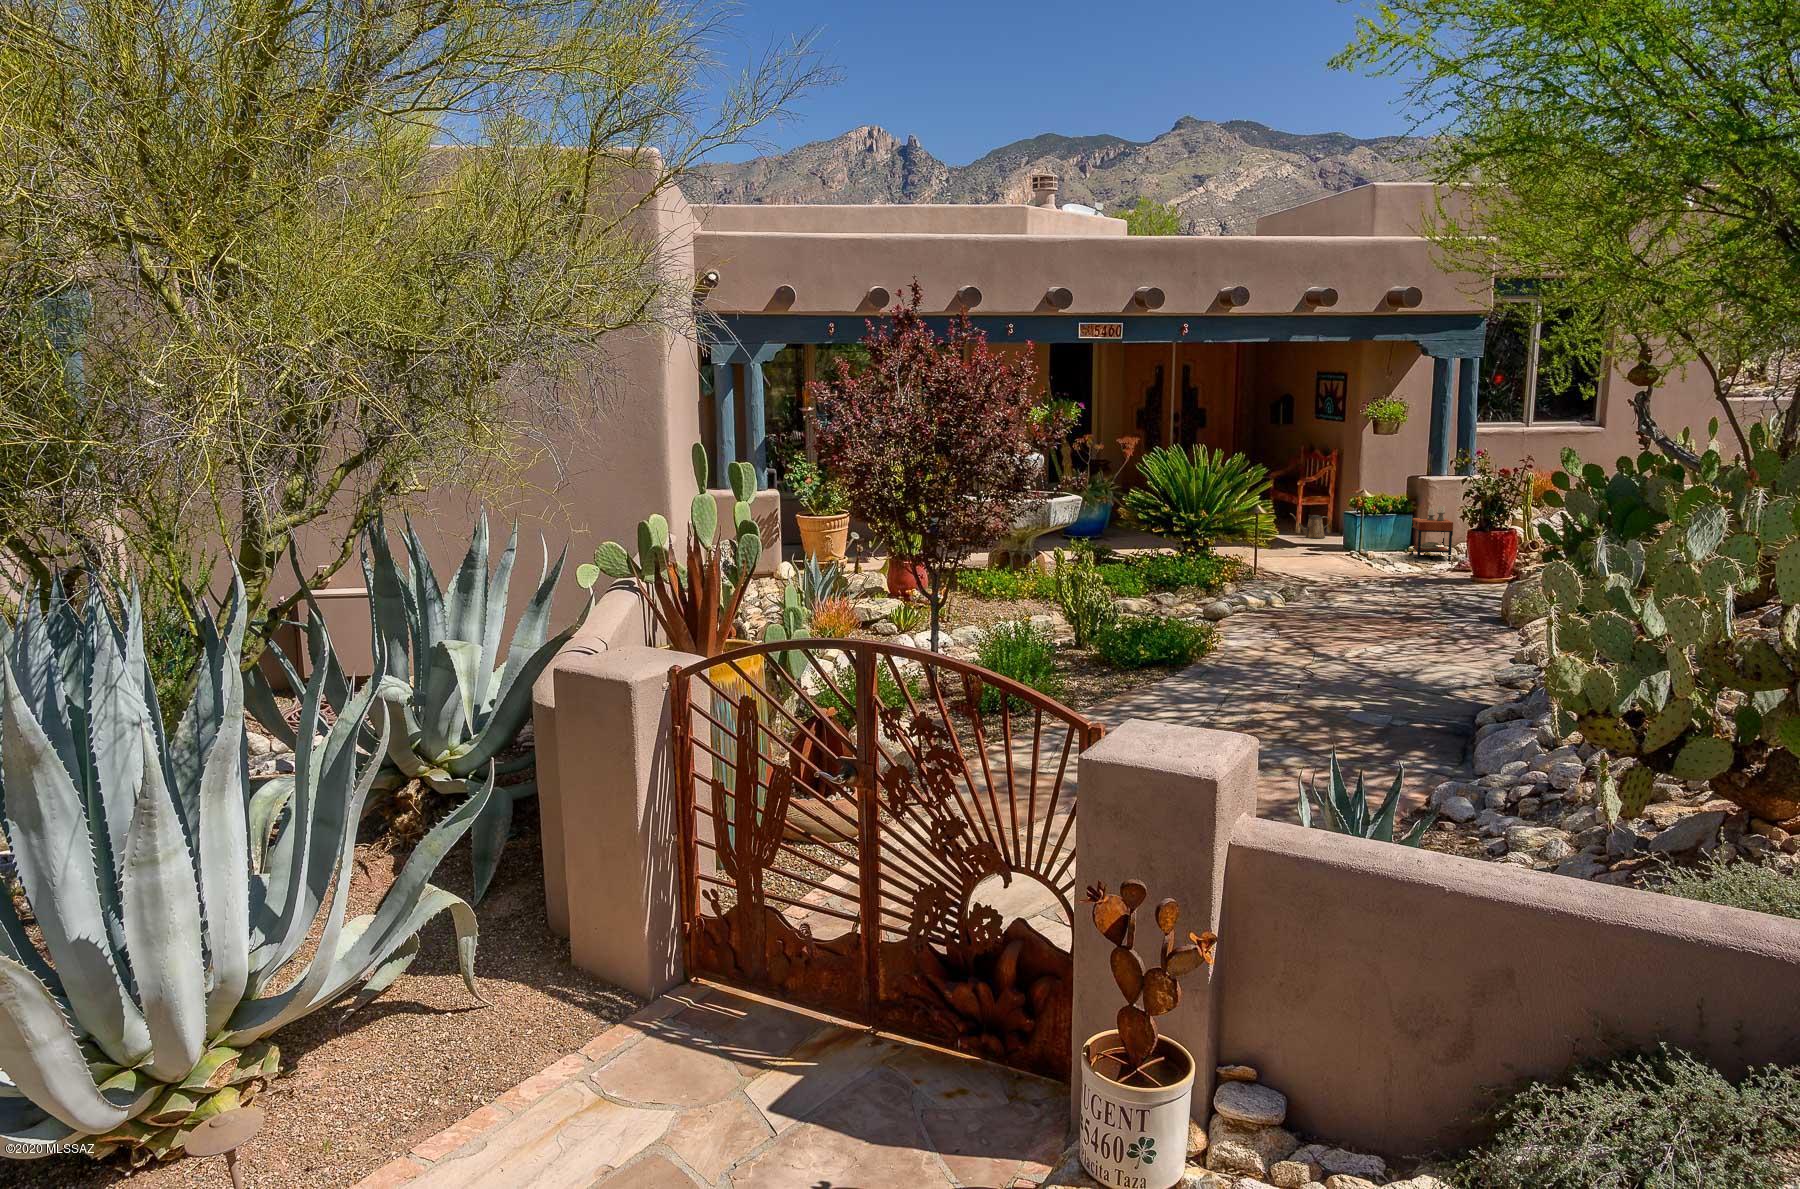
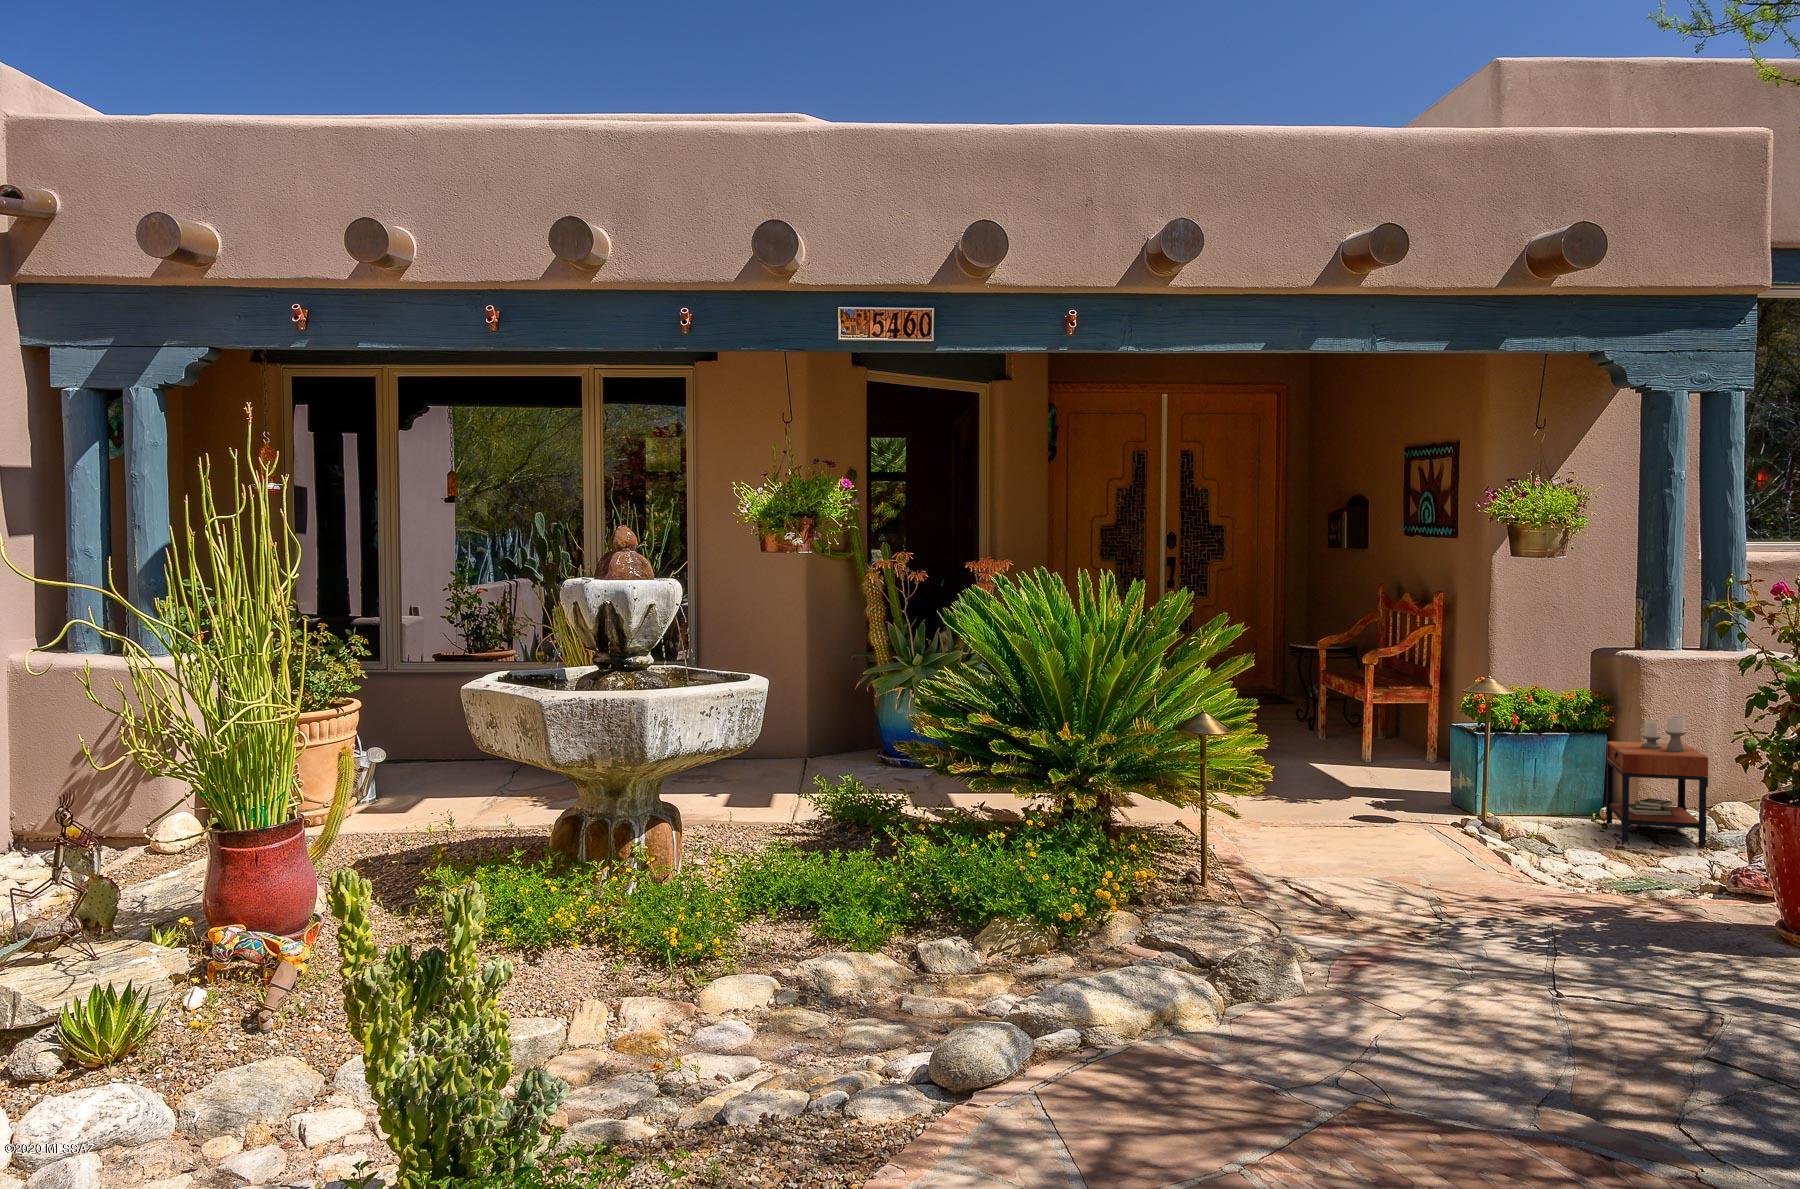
watering can: present [1290,513,1328,538] -> none [1348,718,1433,770]

